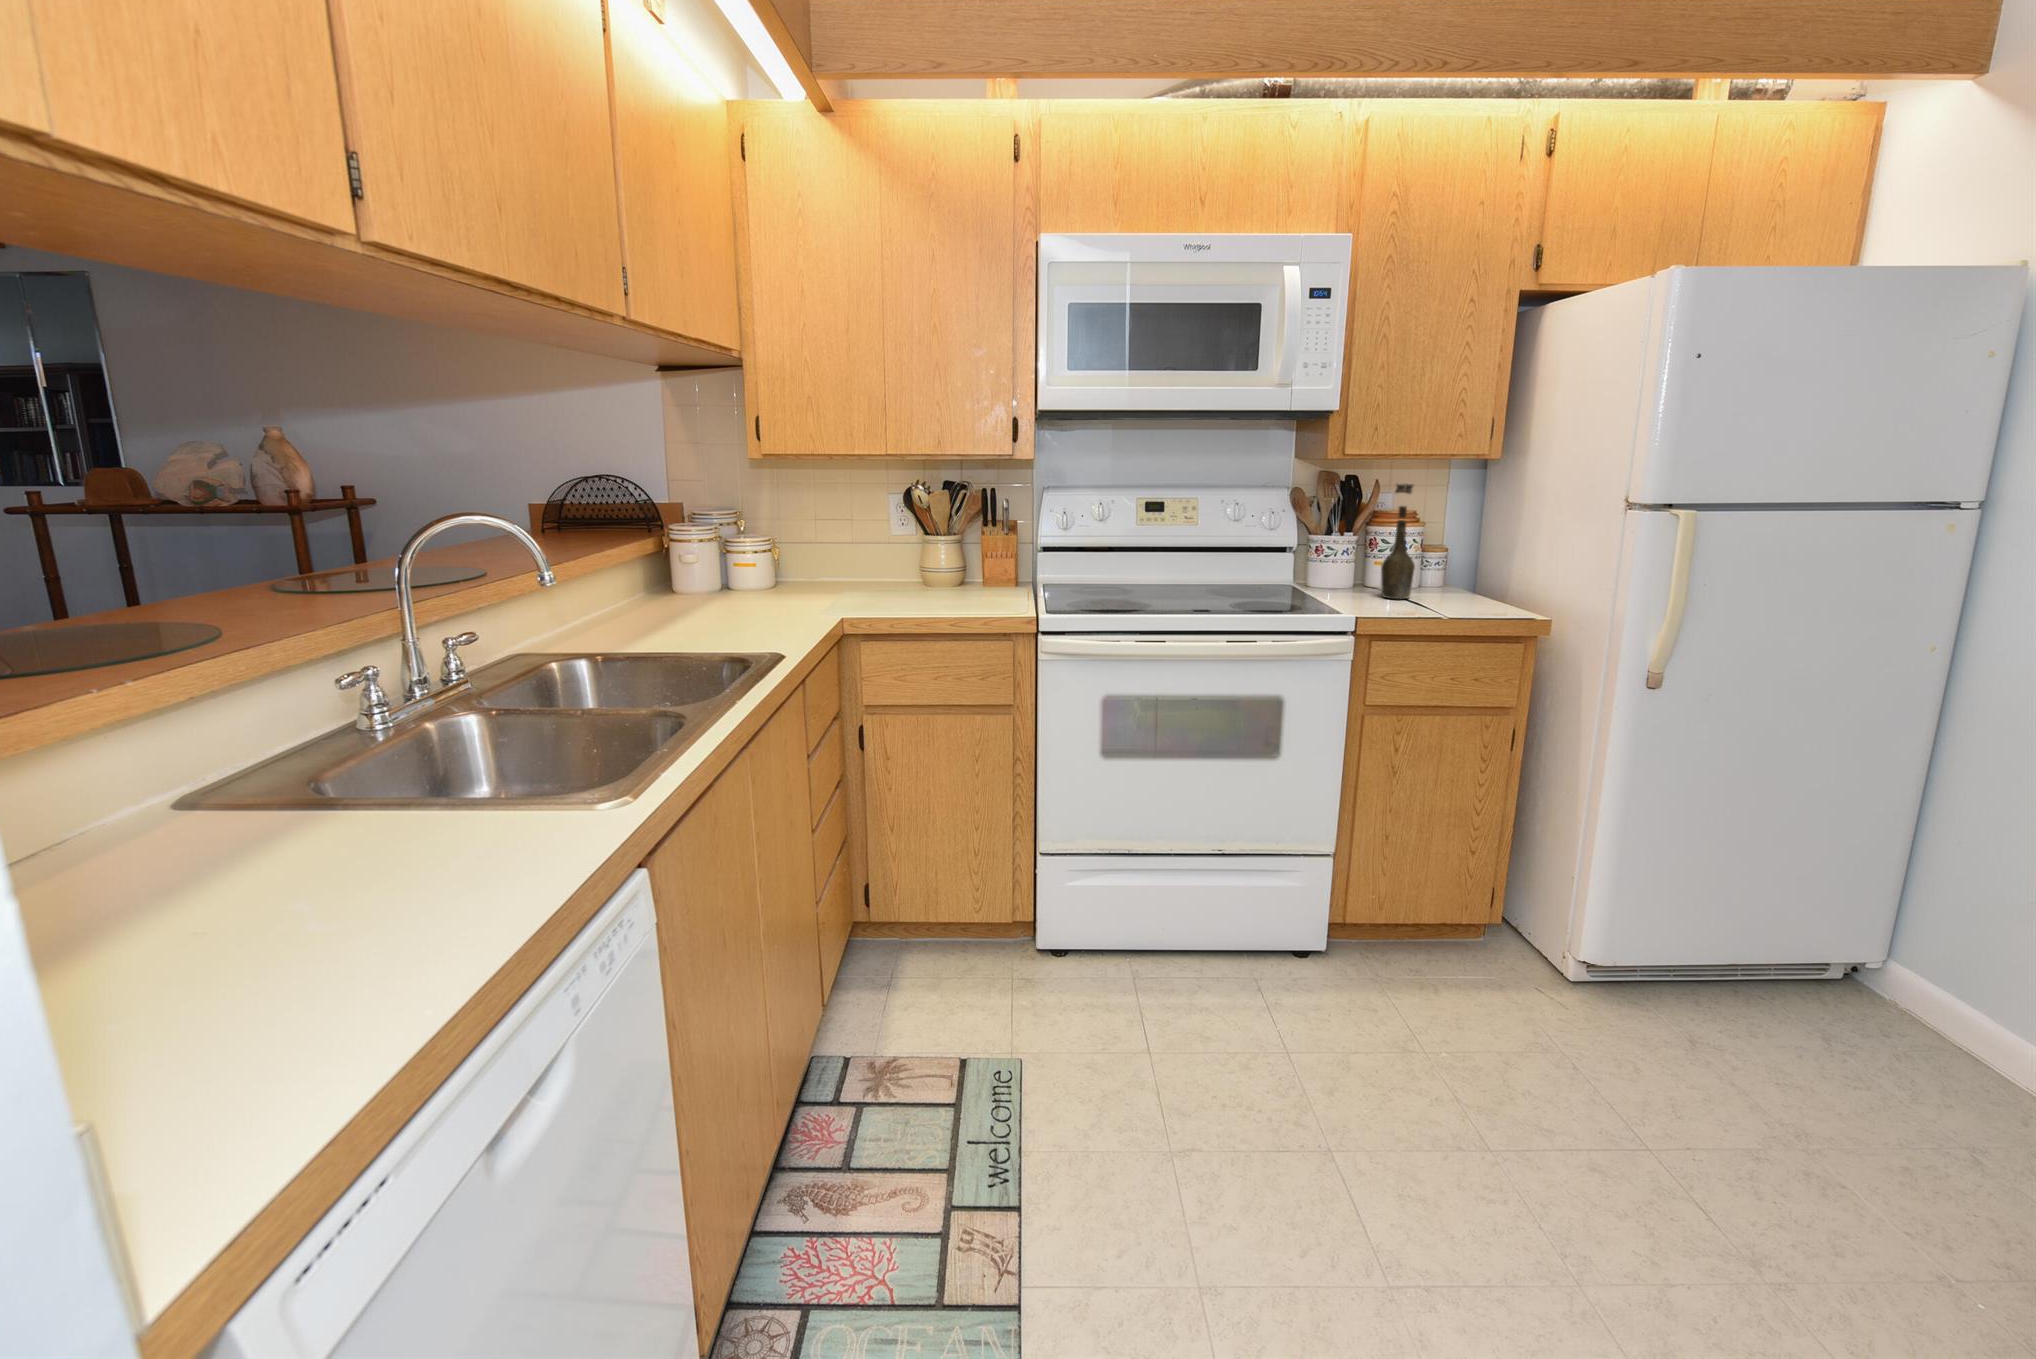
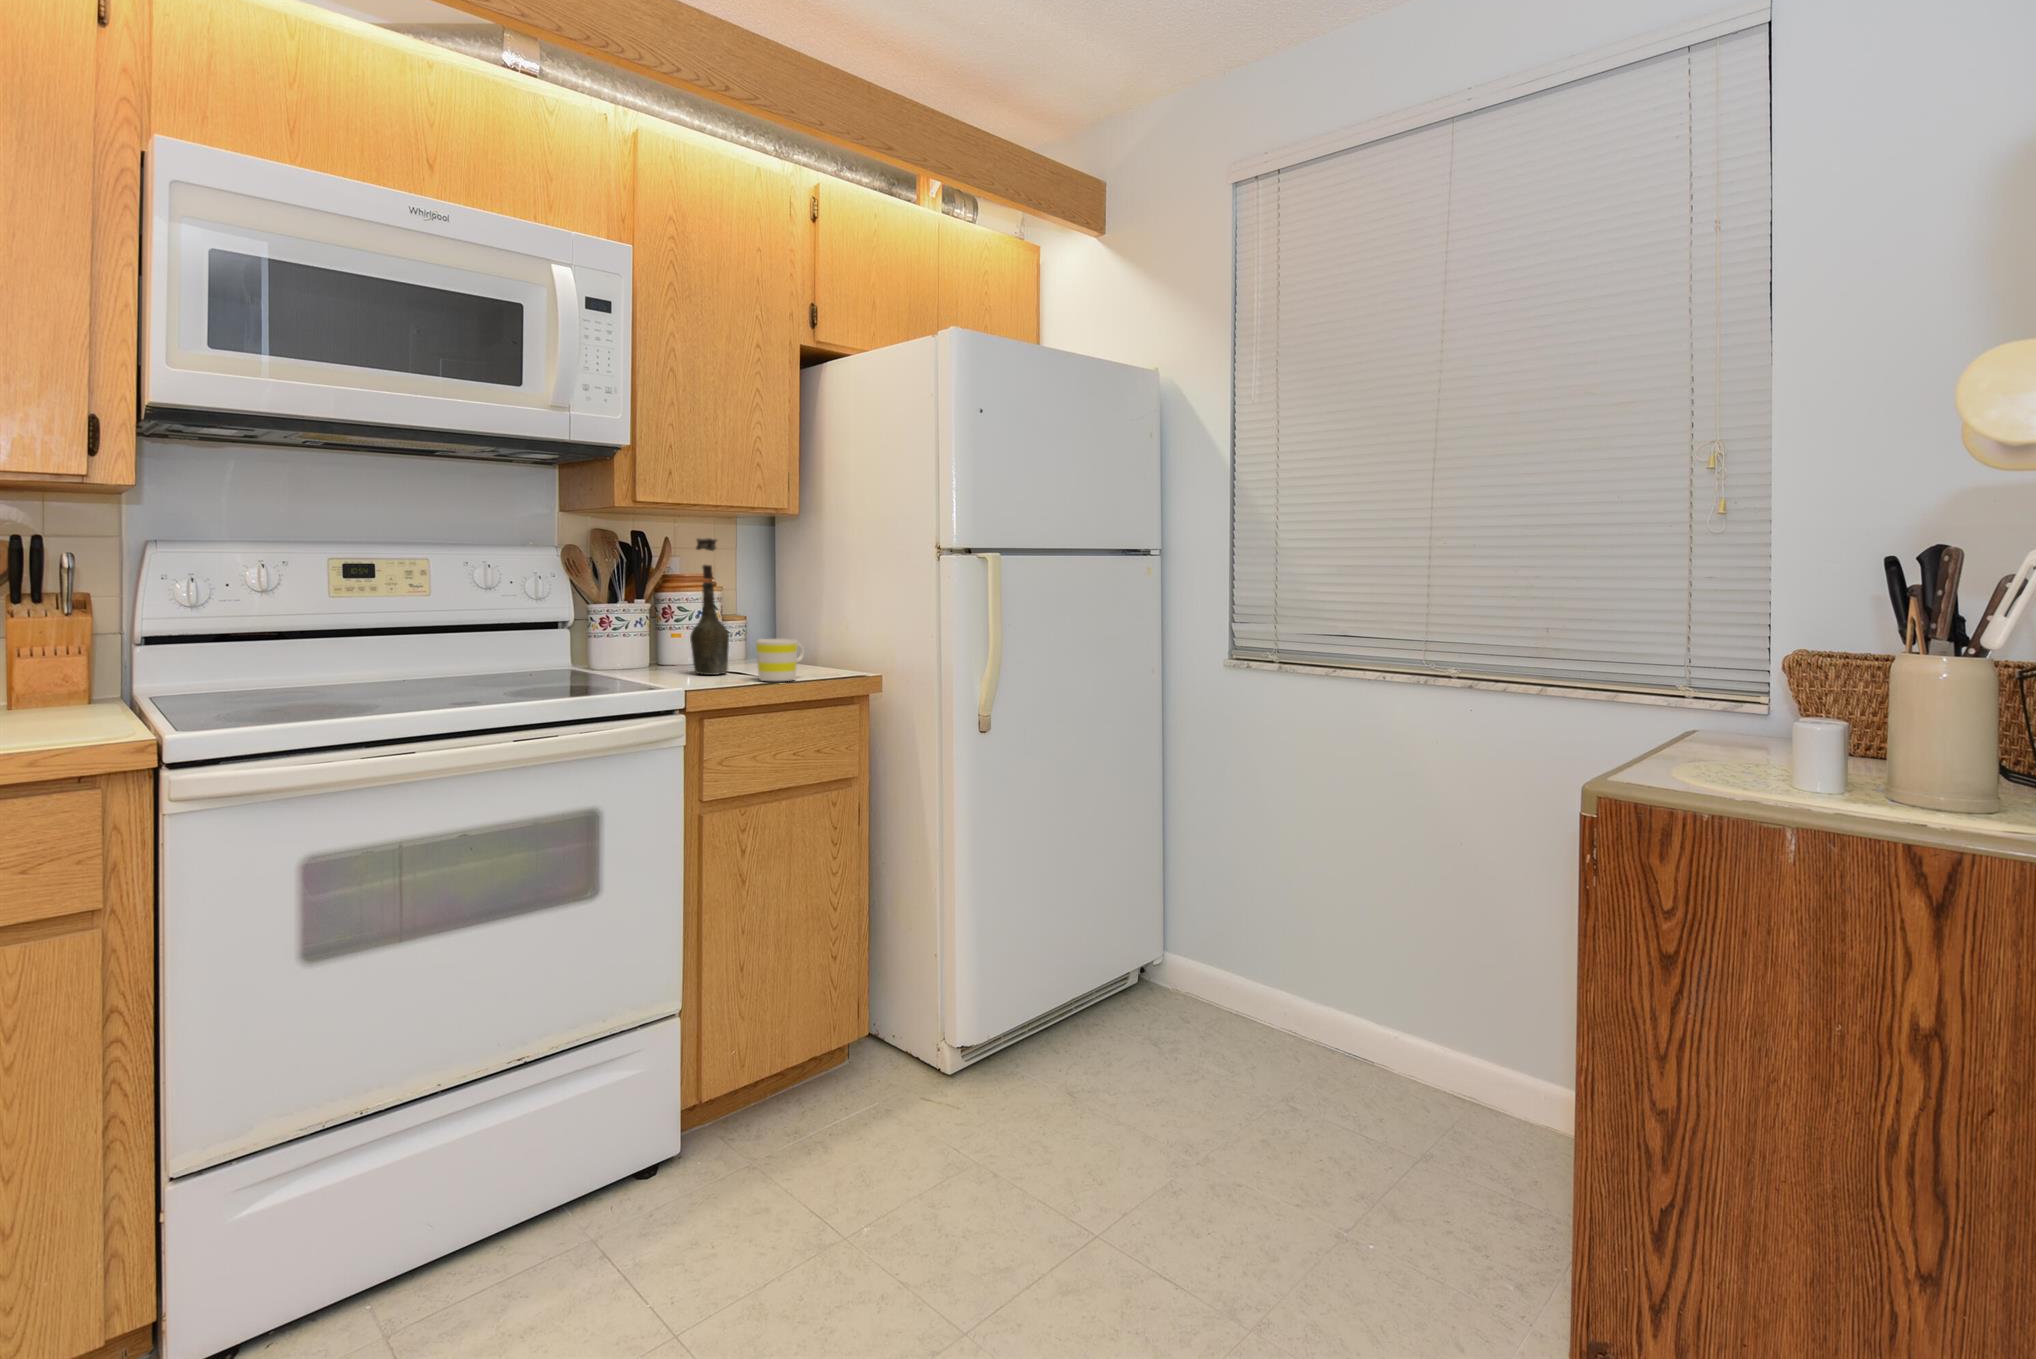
mug: none [1431,574,1478,612] -> present [756,639,805,681]

